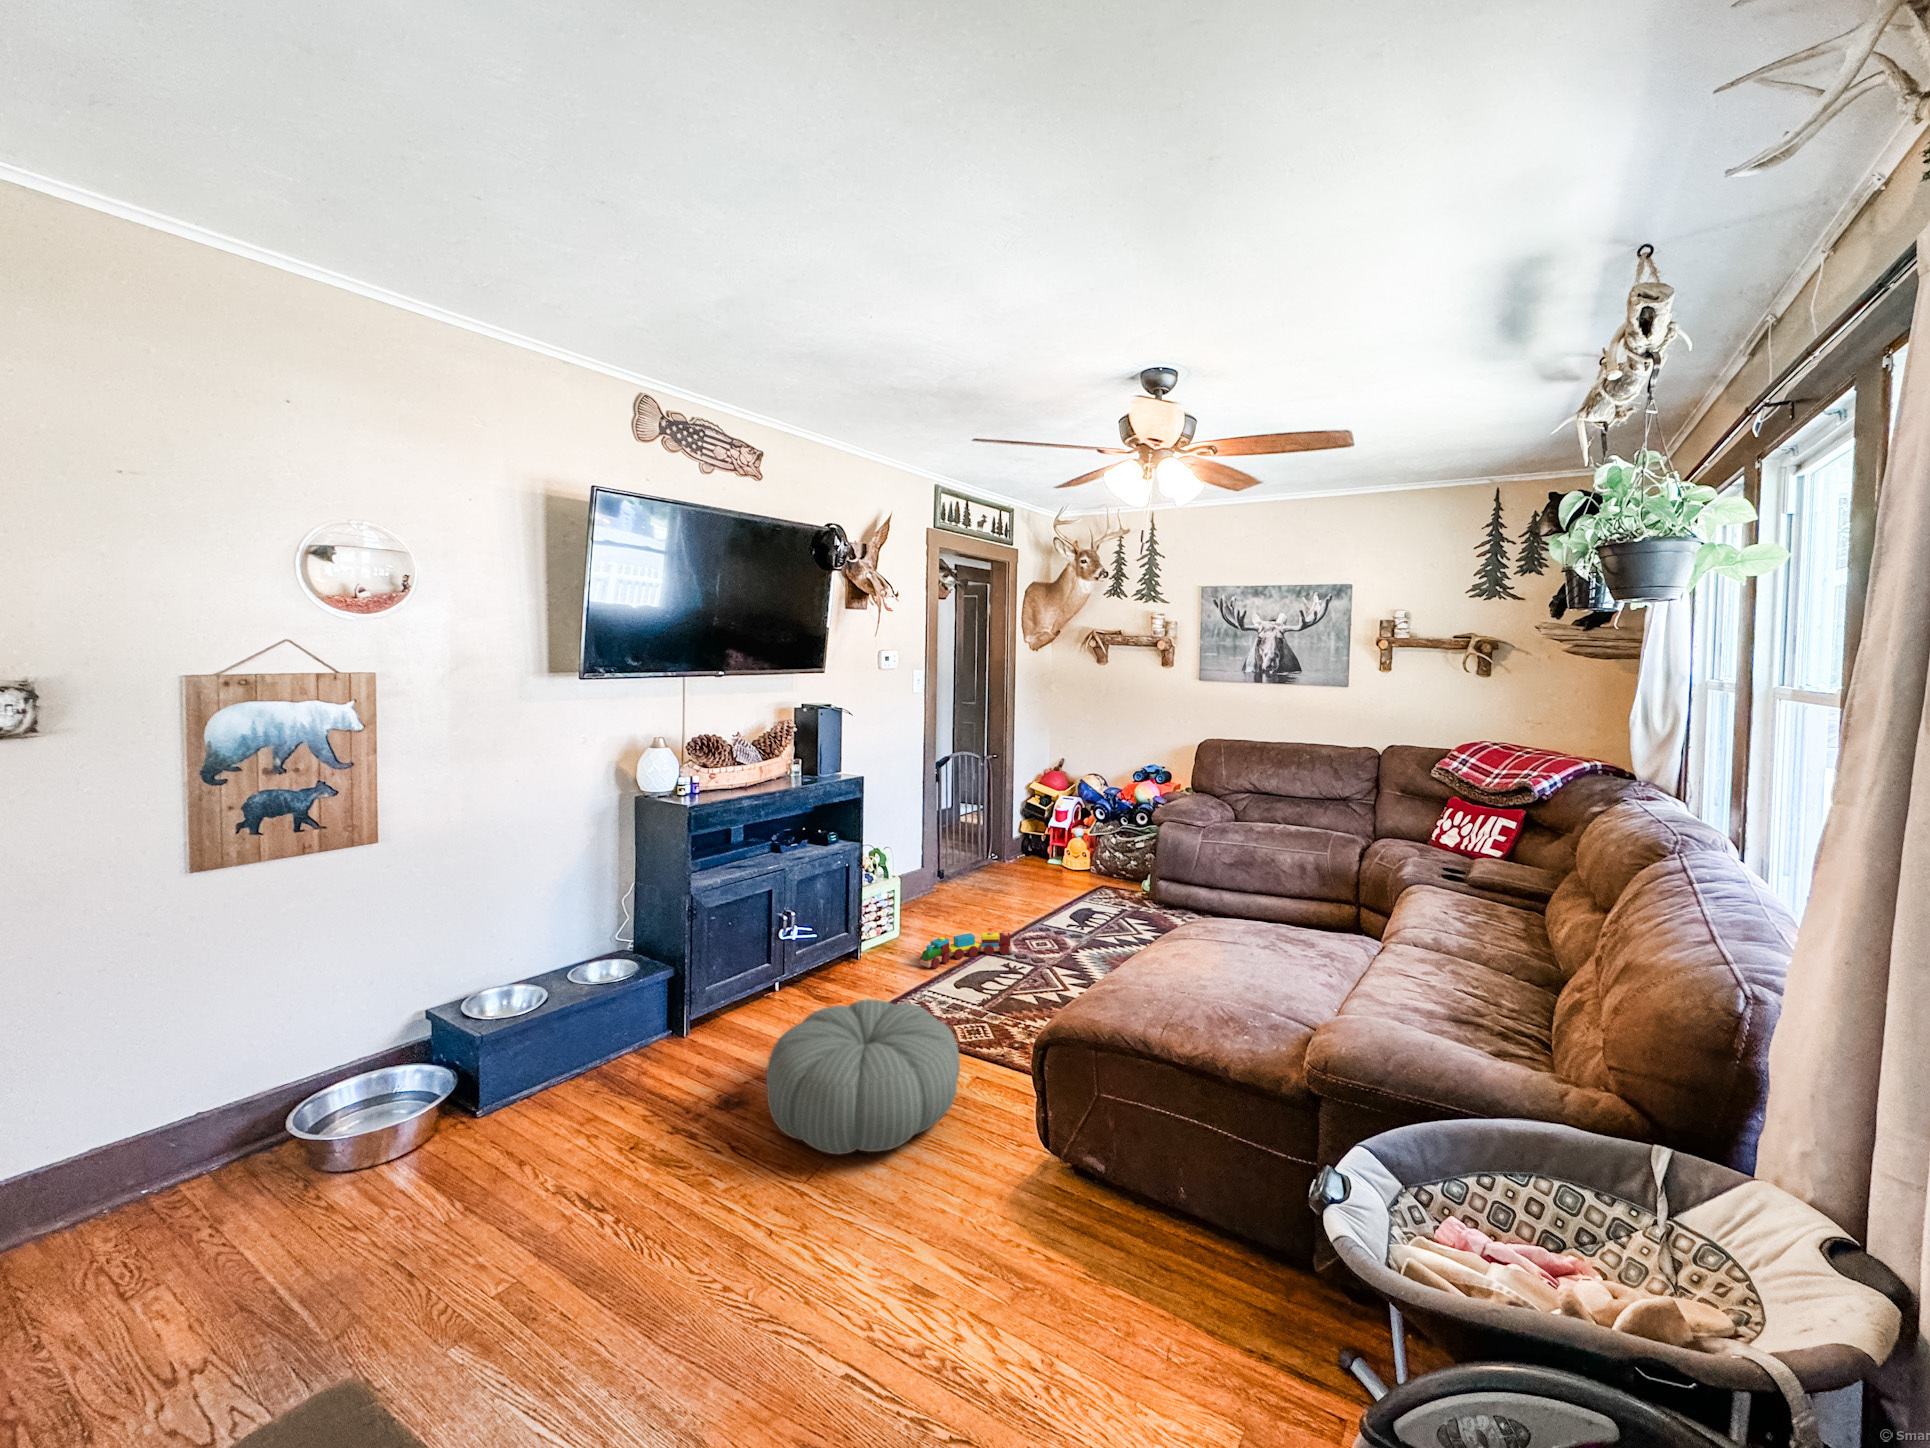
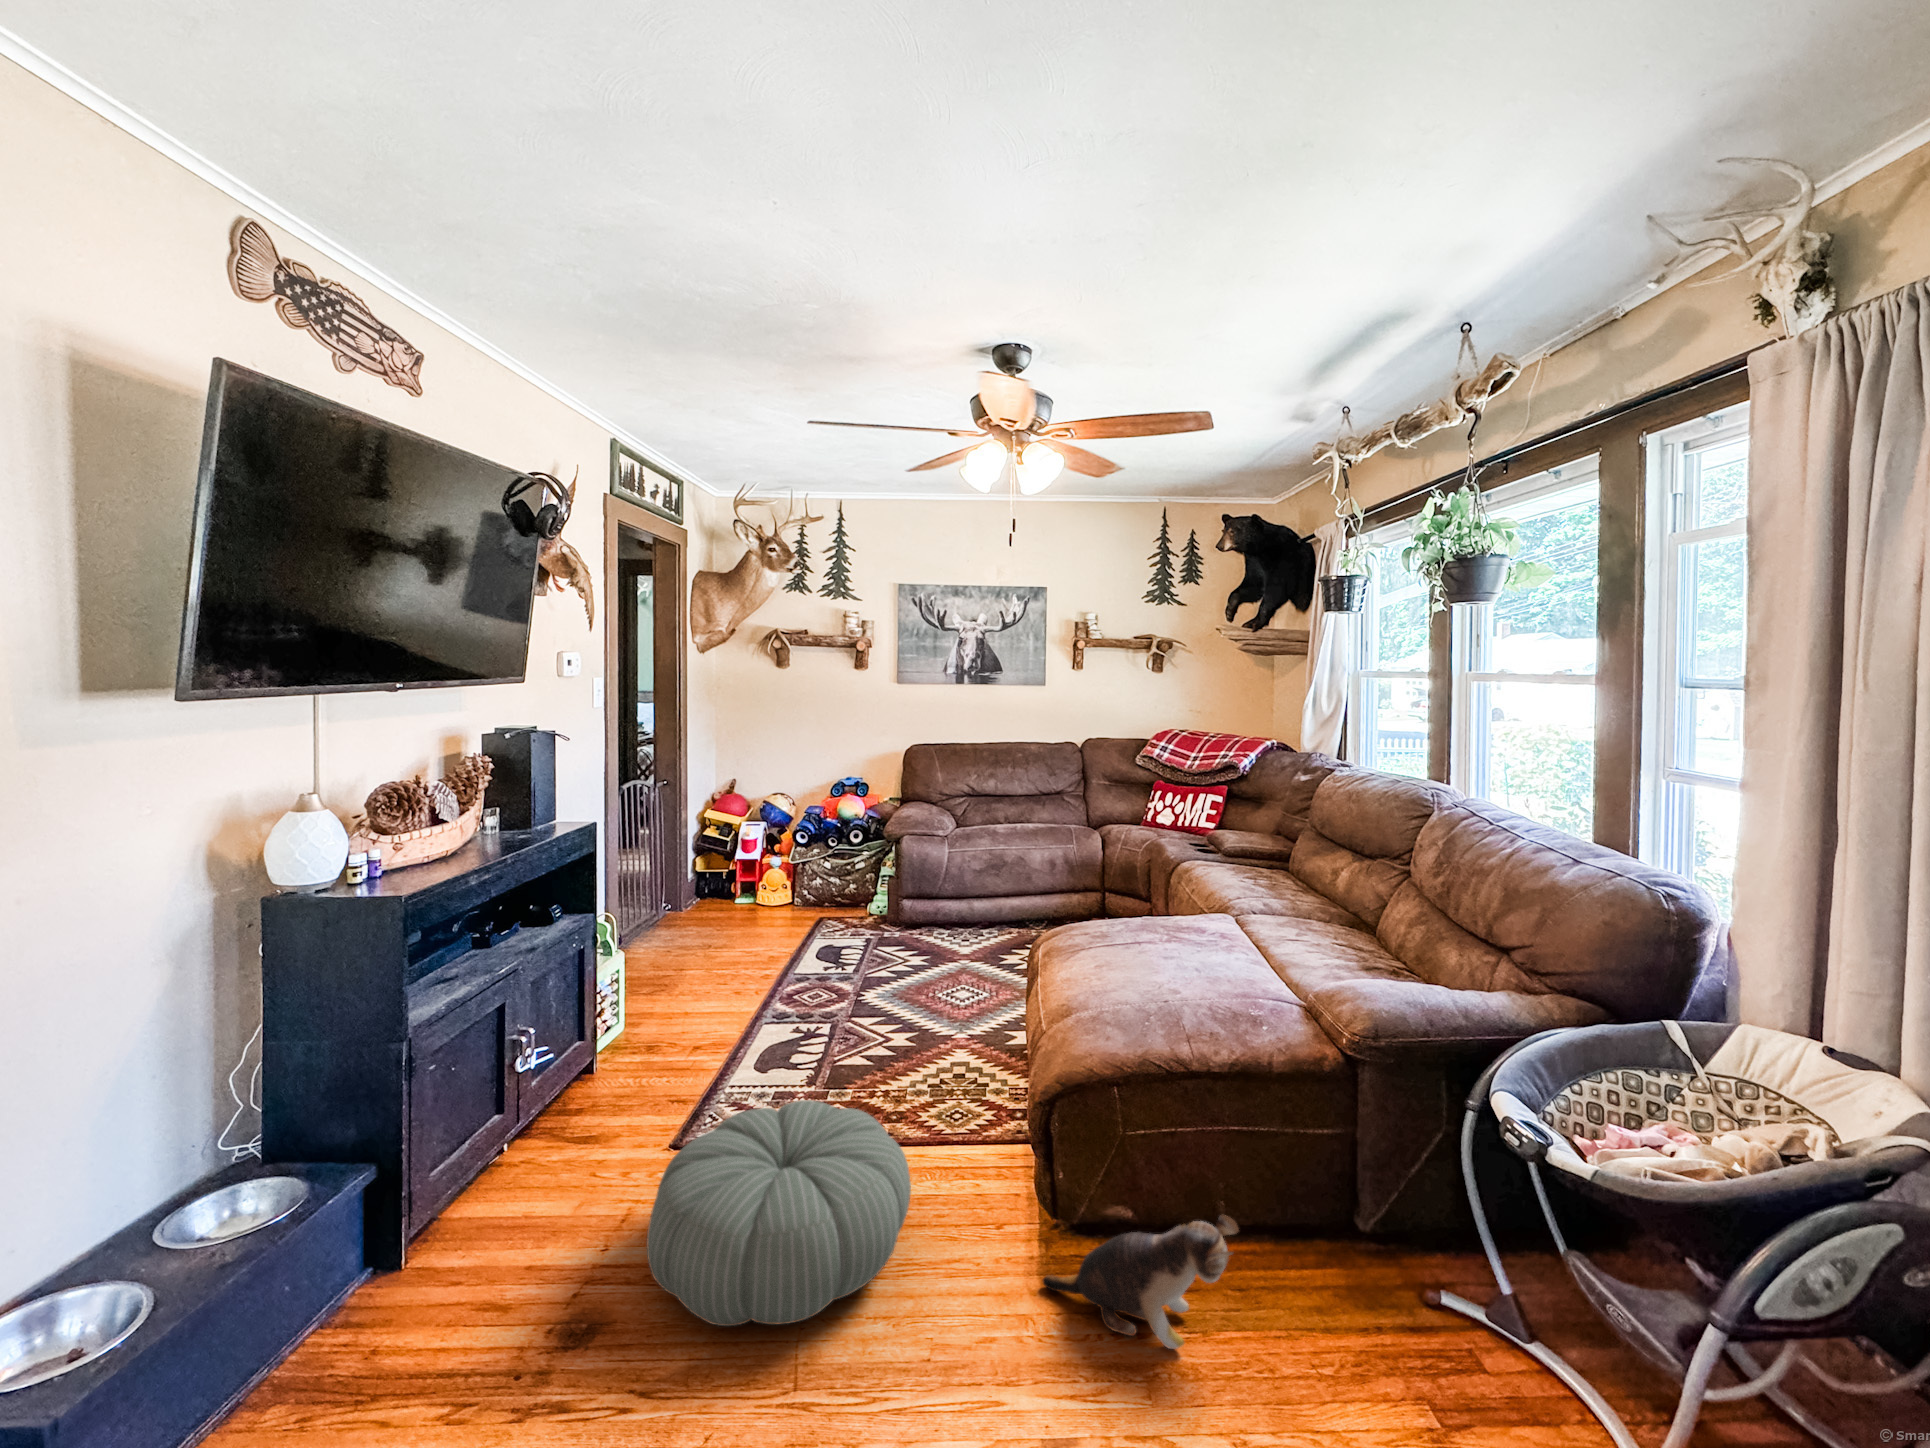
toy train: present [920,932,1012,969] -> none [689,993,790,1061]
plush toy: none [1007,1190,1127,1308] -> present [1043,1215,1239,1349]

